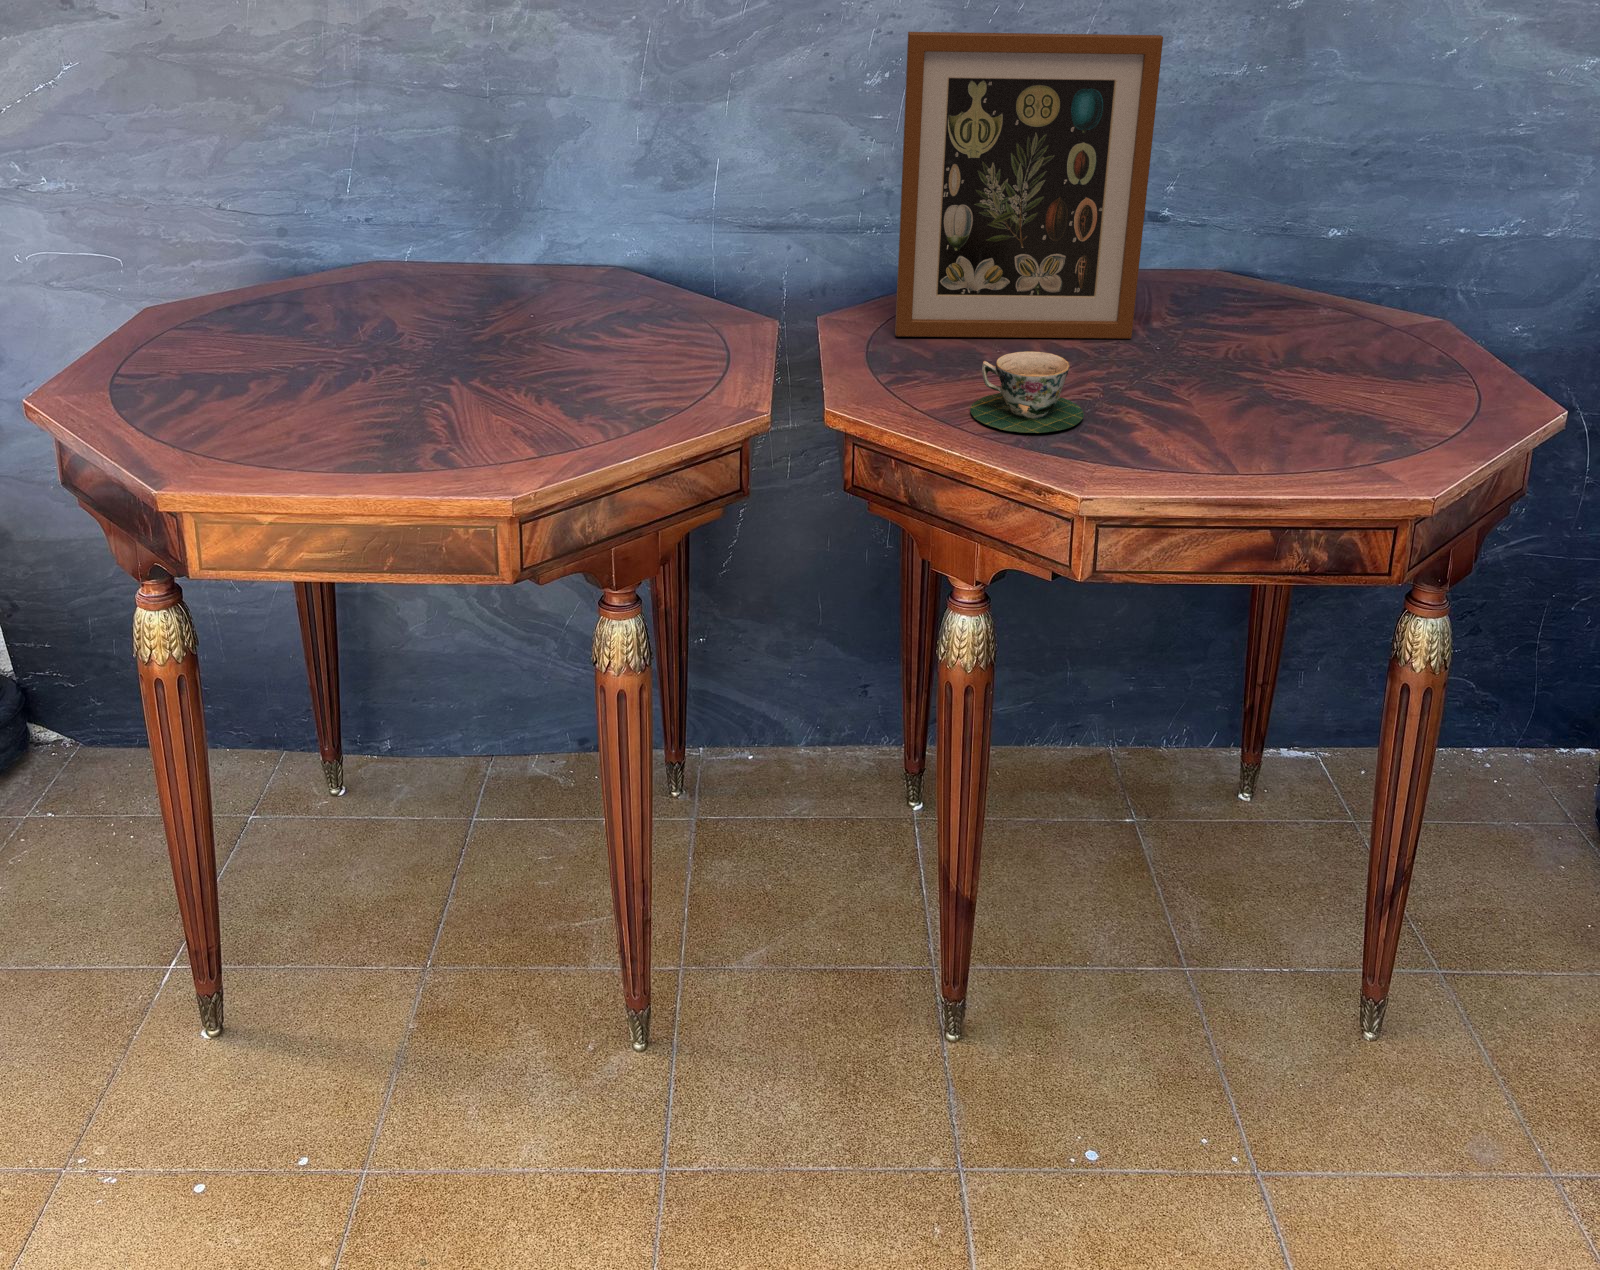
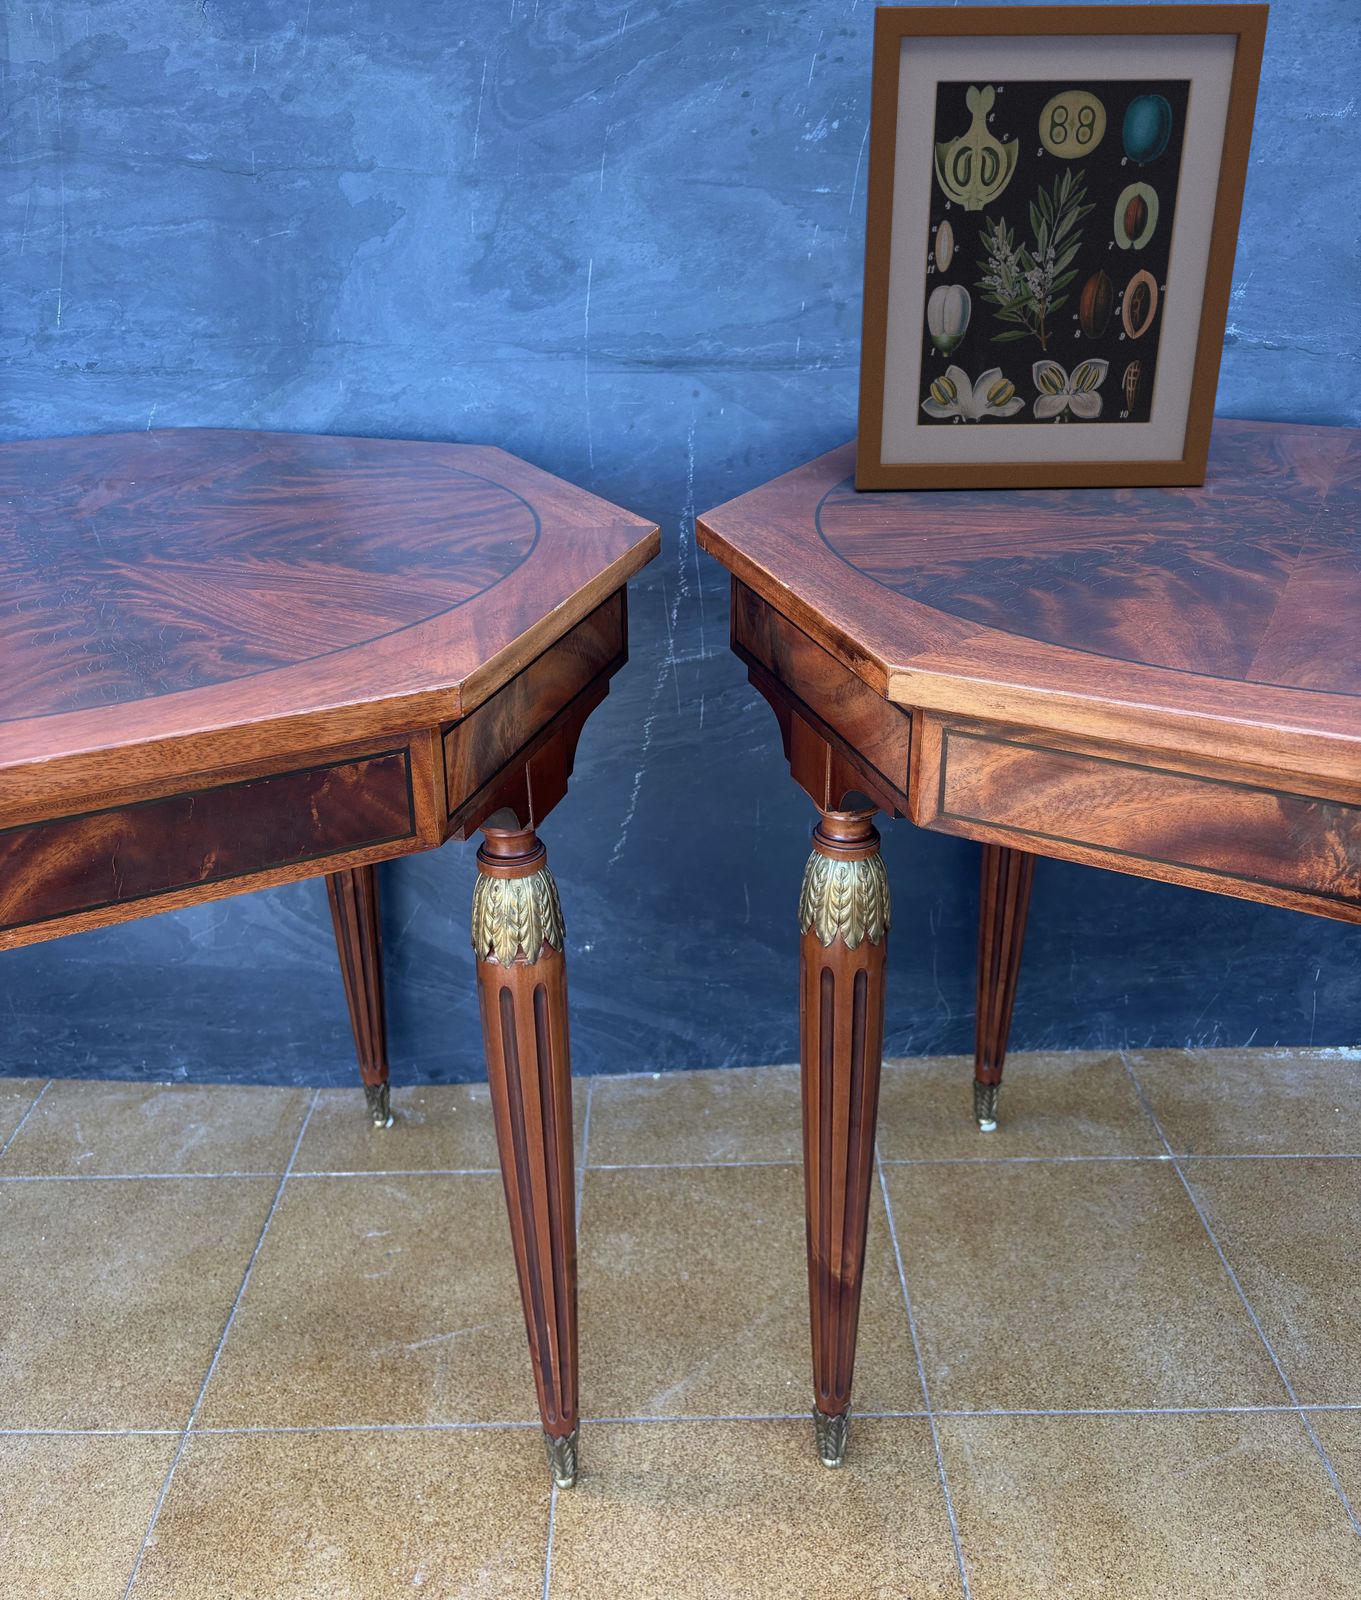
teacup: present [970,351,1084,433] -> none [999,481,1188,606]

